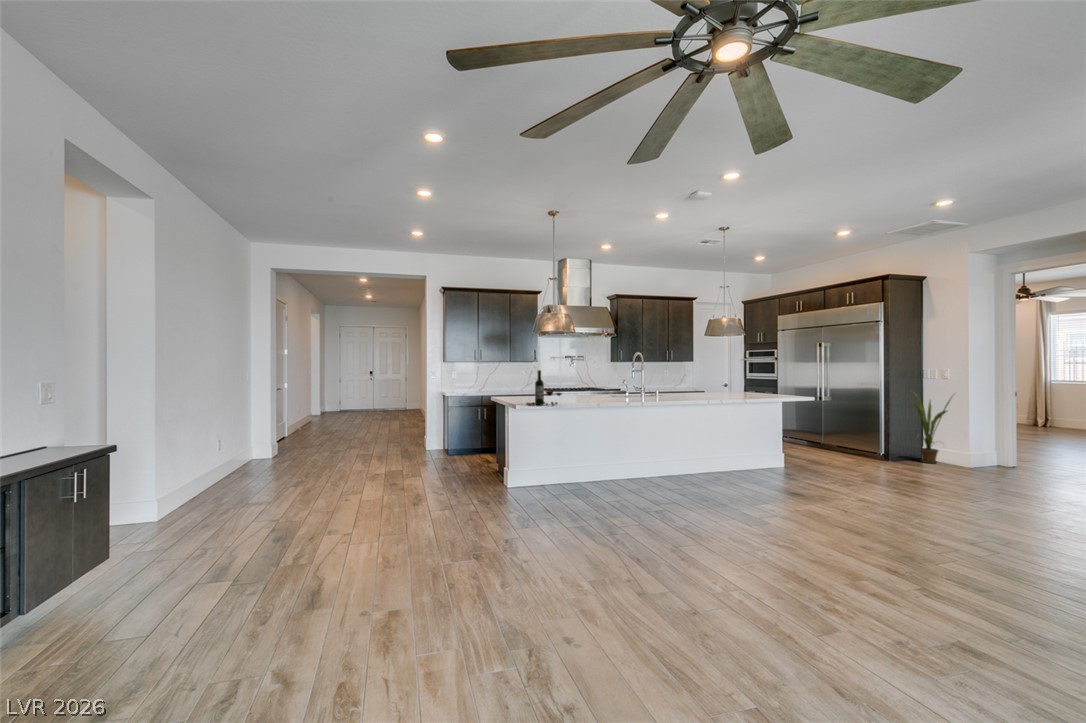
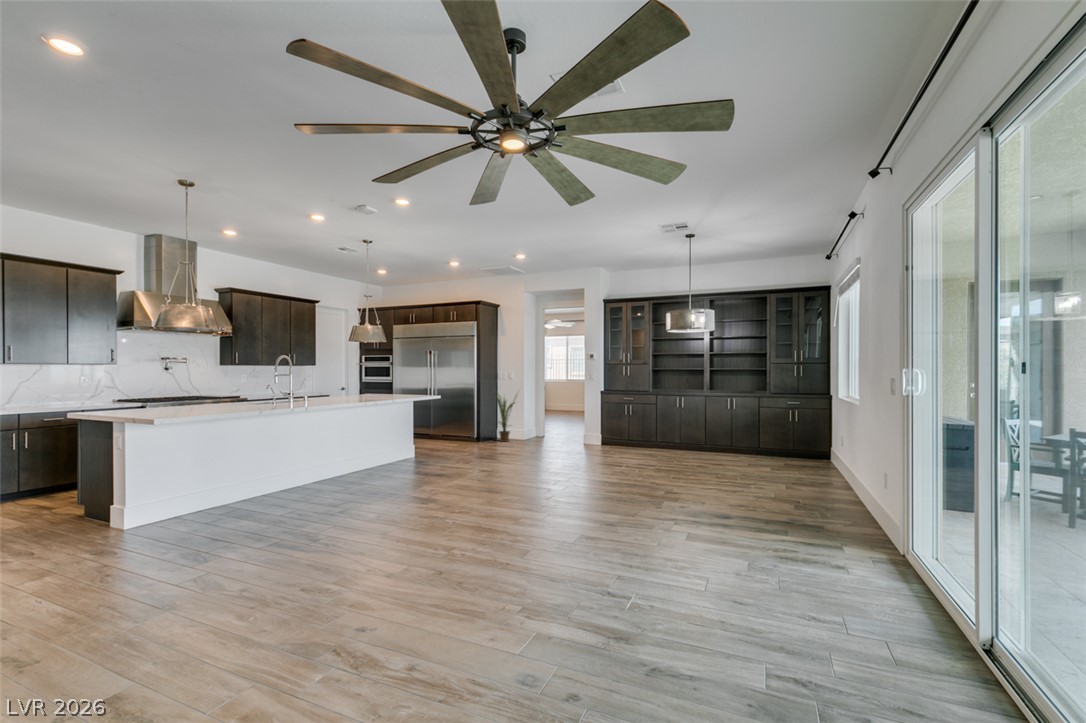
wine bottle: present [527,370,562,406] -> none [148,374,204,418]

